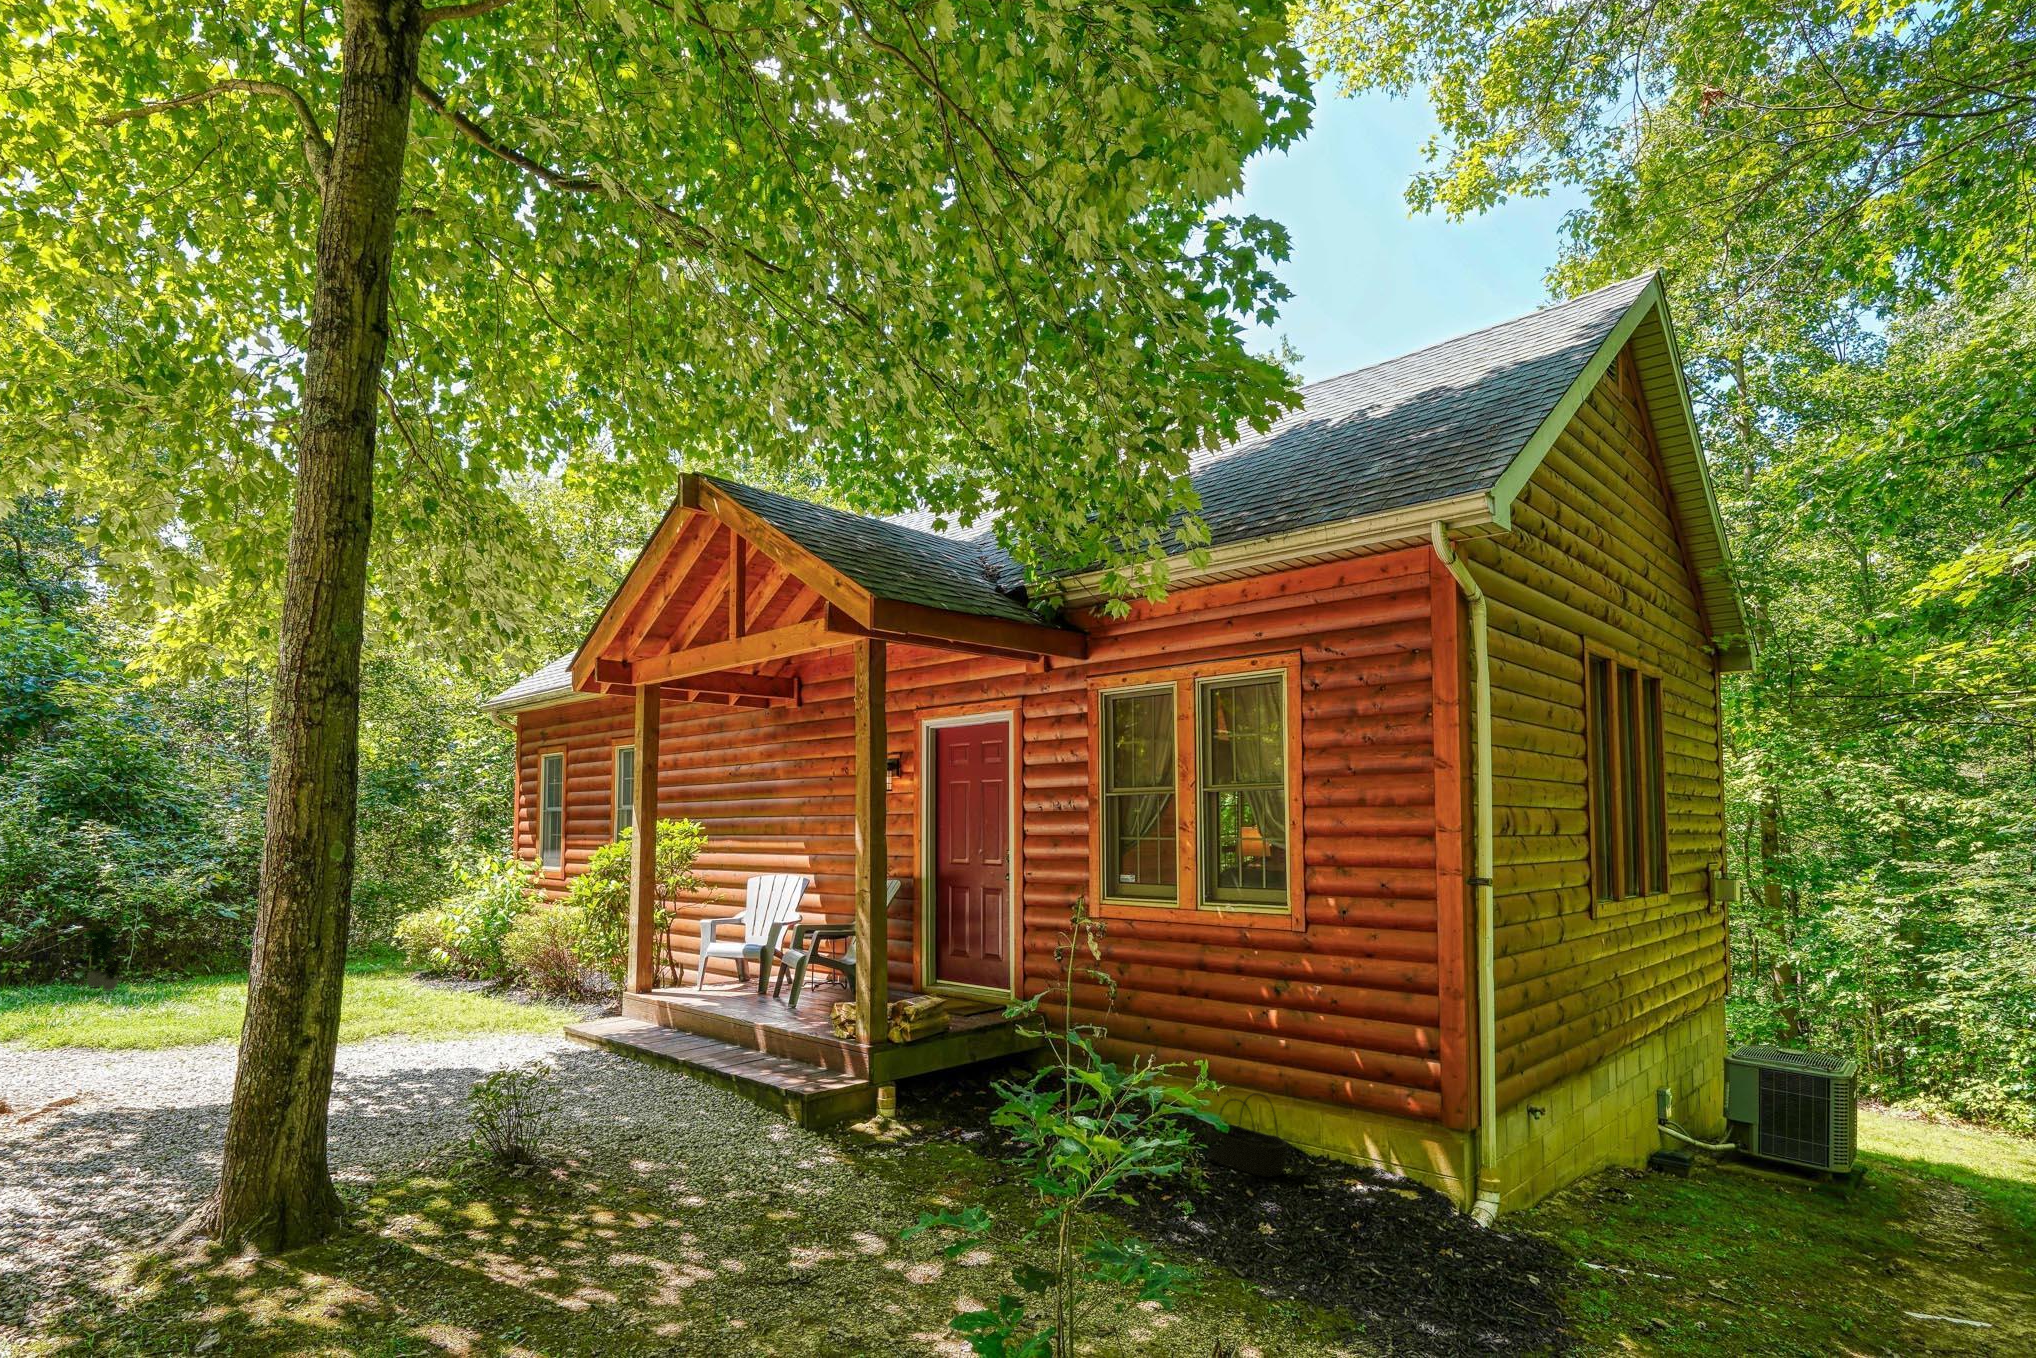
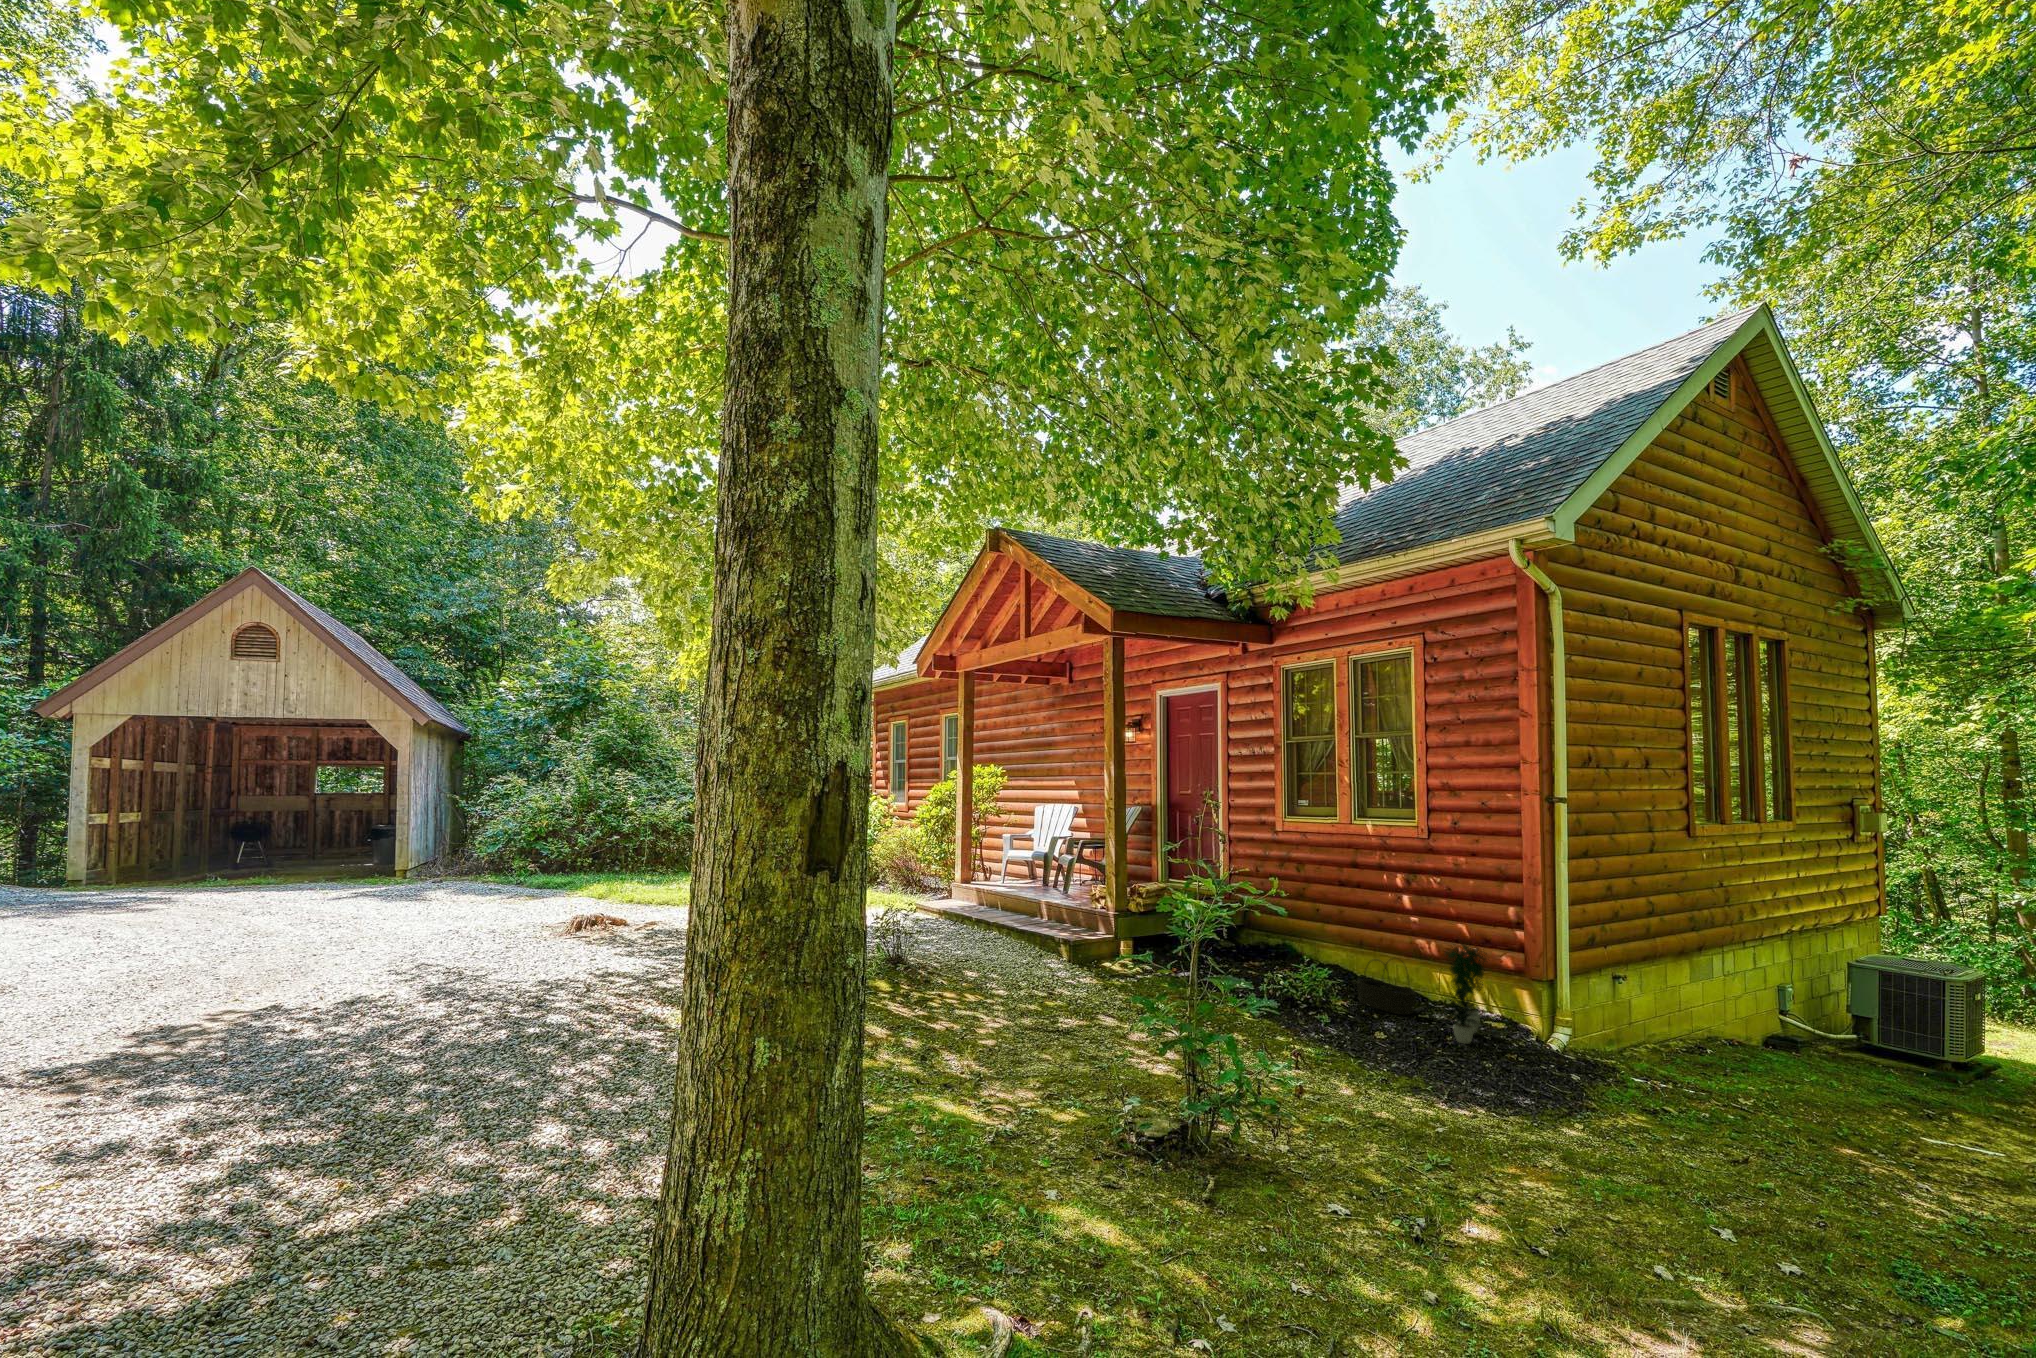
potted plant: present [86,926,124,991] -> present [1440,944,1486,1044]

